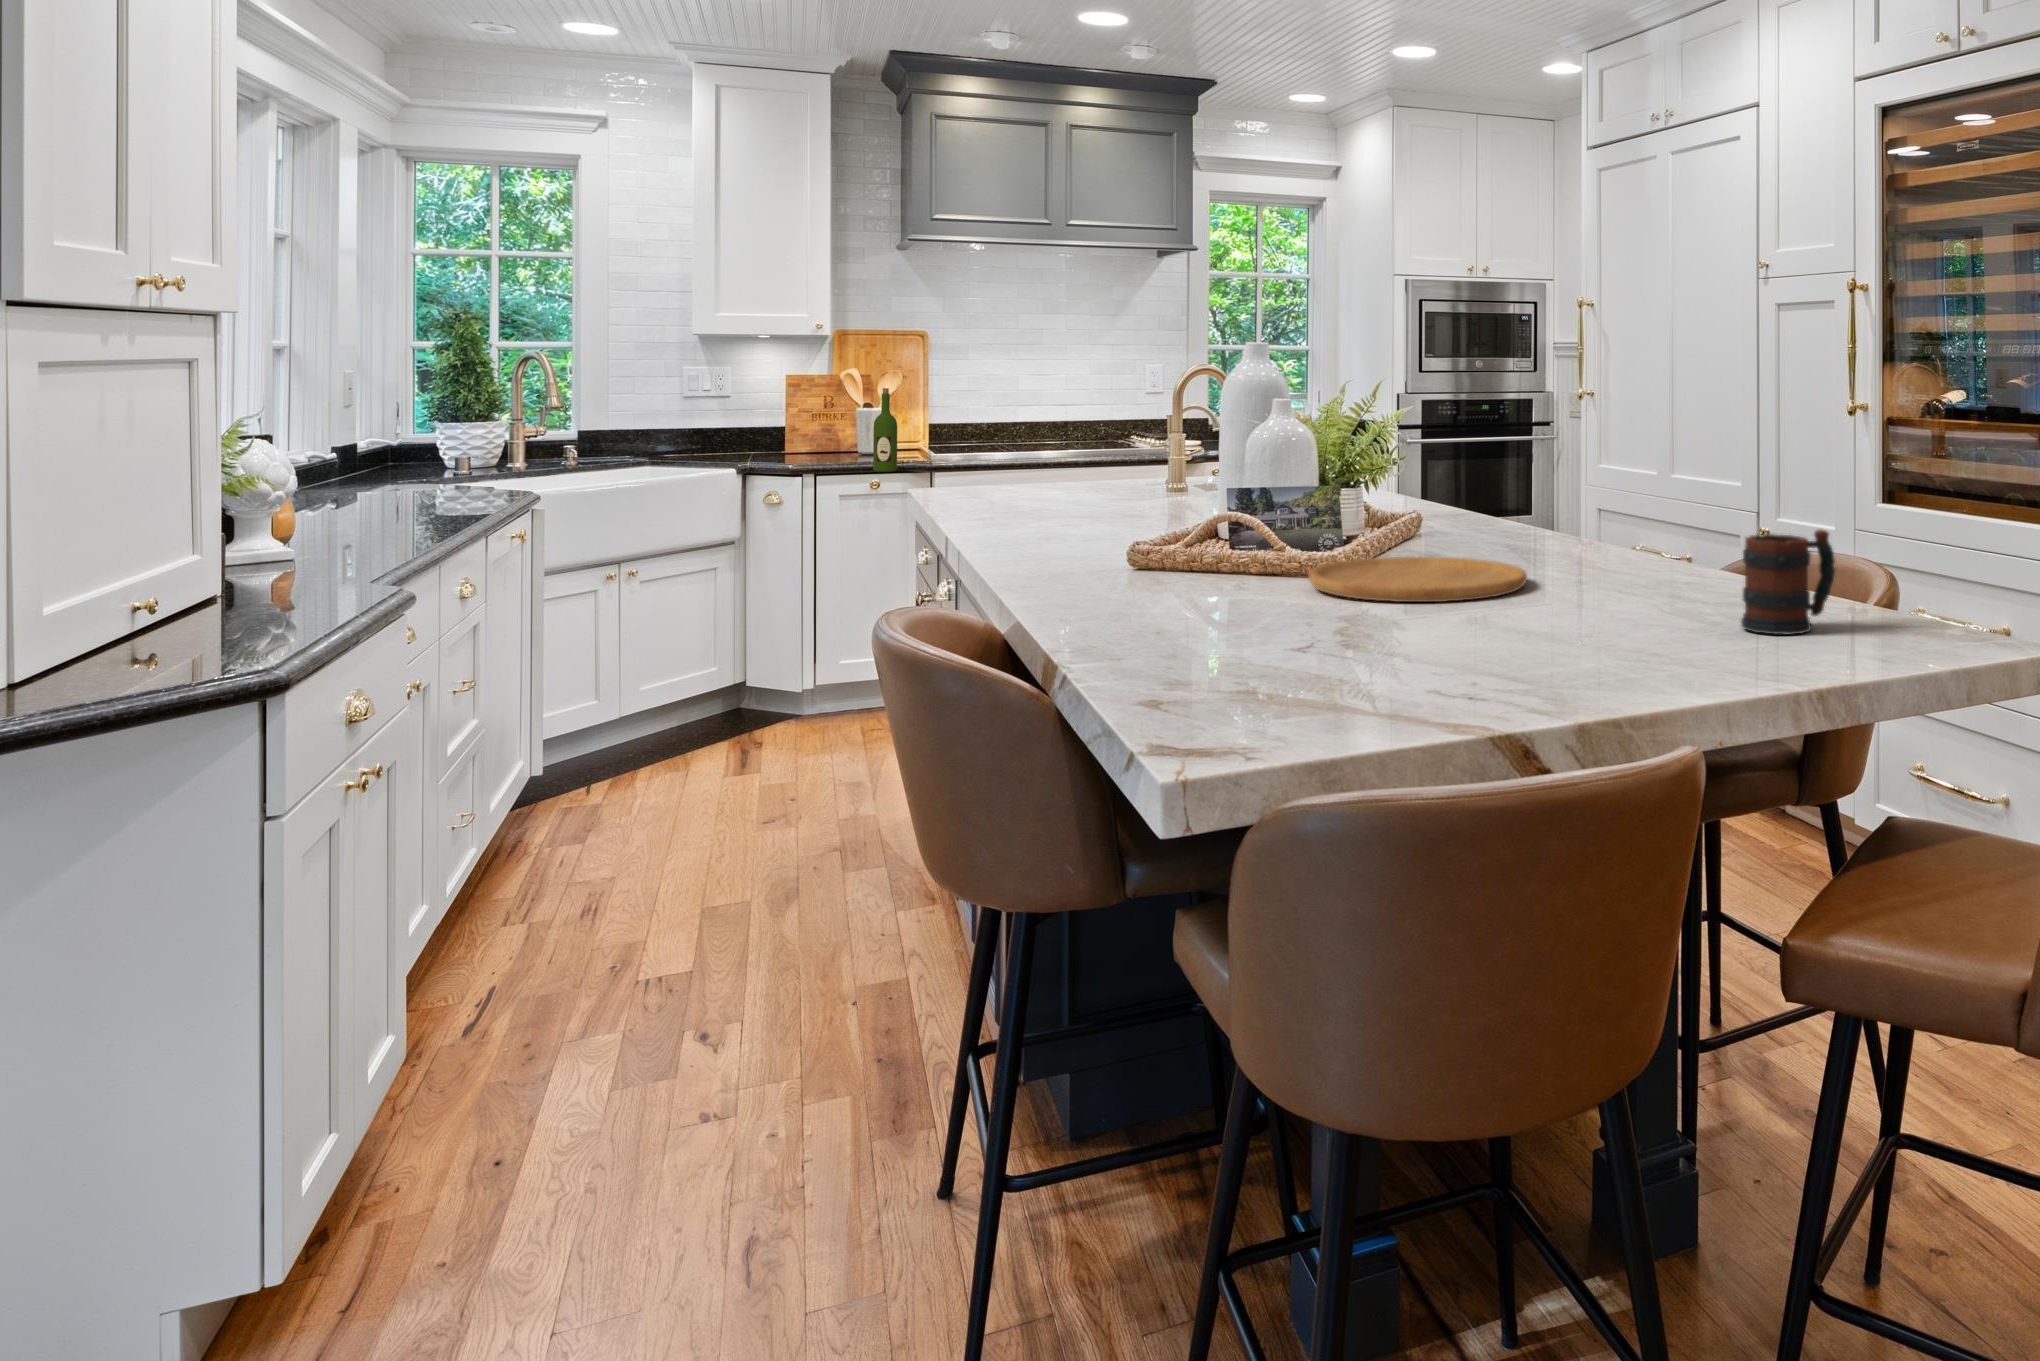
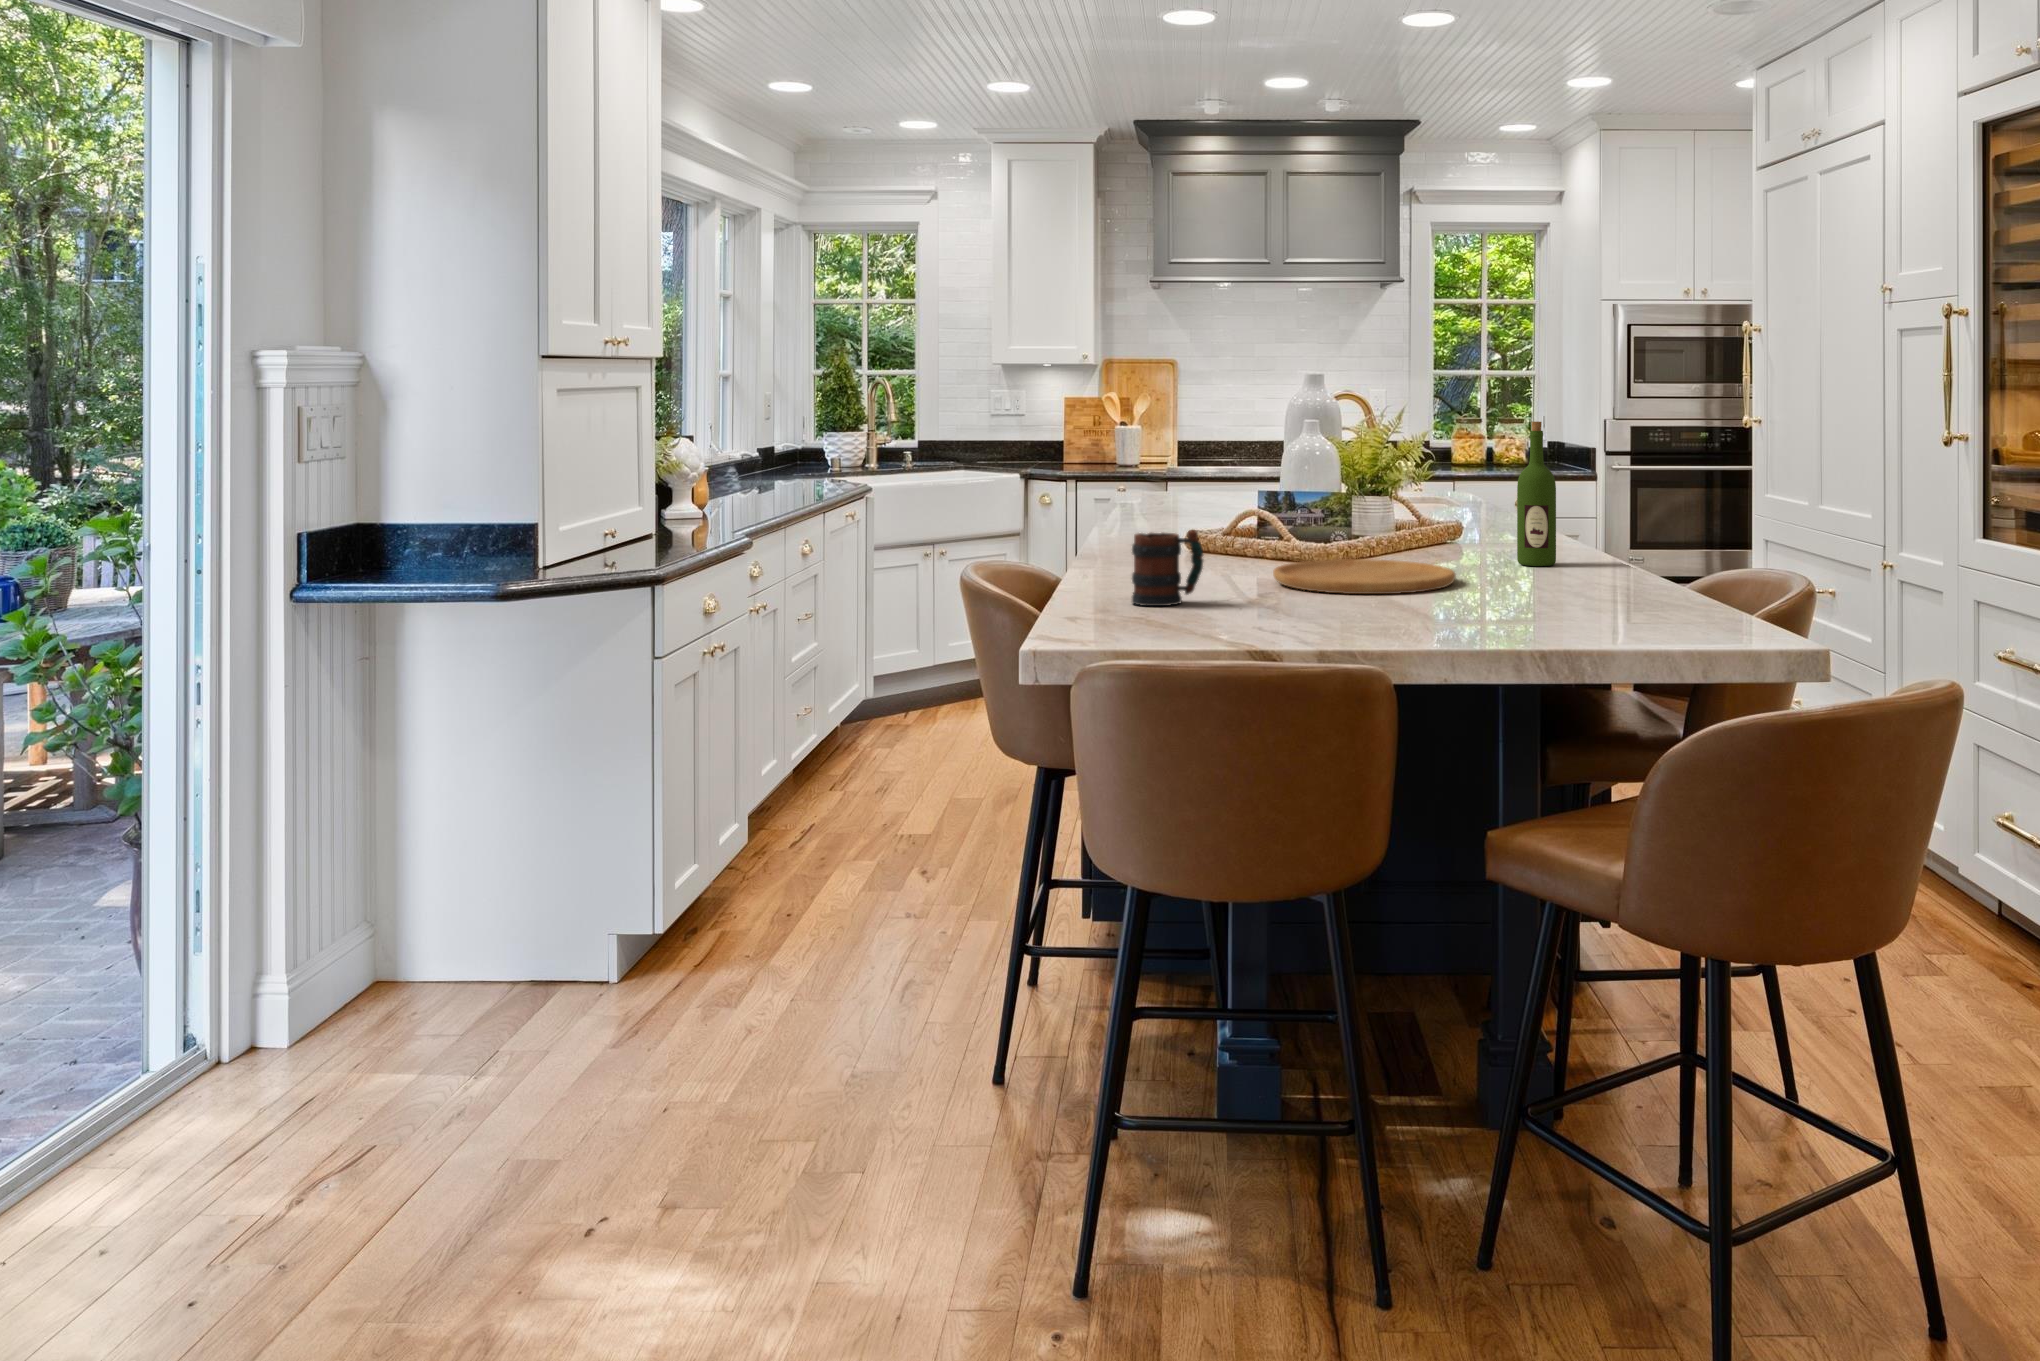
wine bottle: present [873,388,897,472] -> present [1517,421,1556,566]
mug: present [1741,530,1835,635] -> present [1132,530,1203,606]

